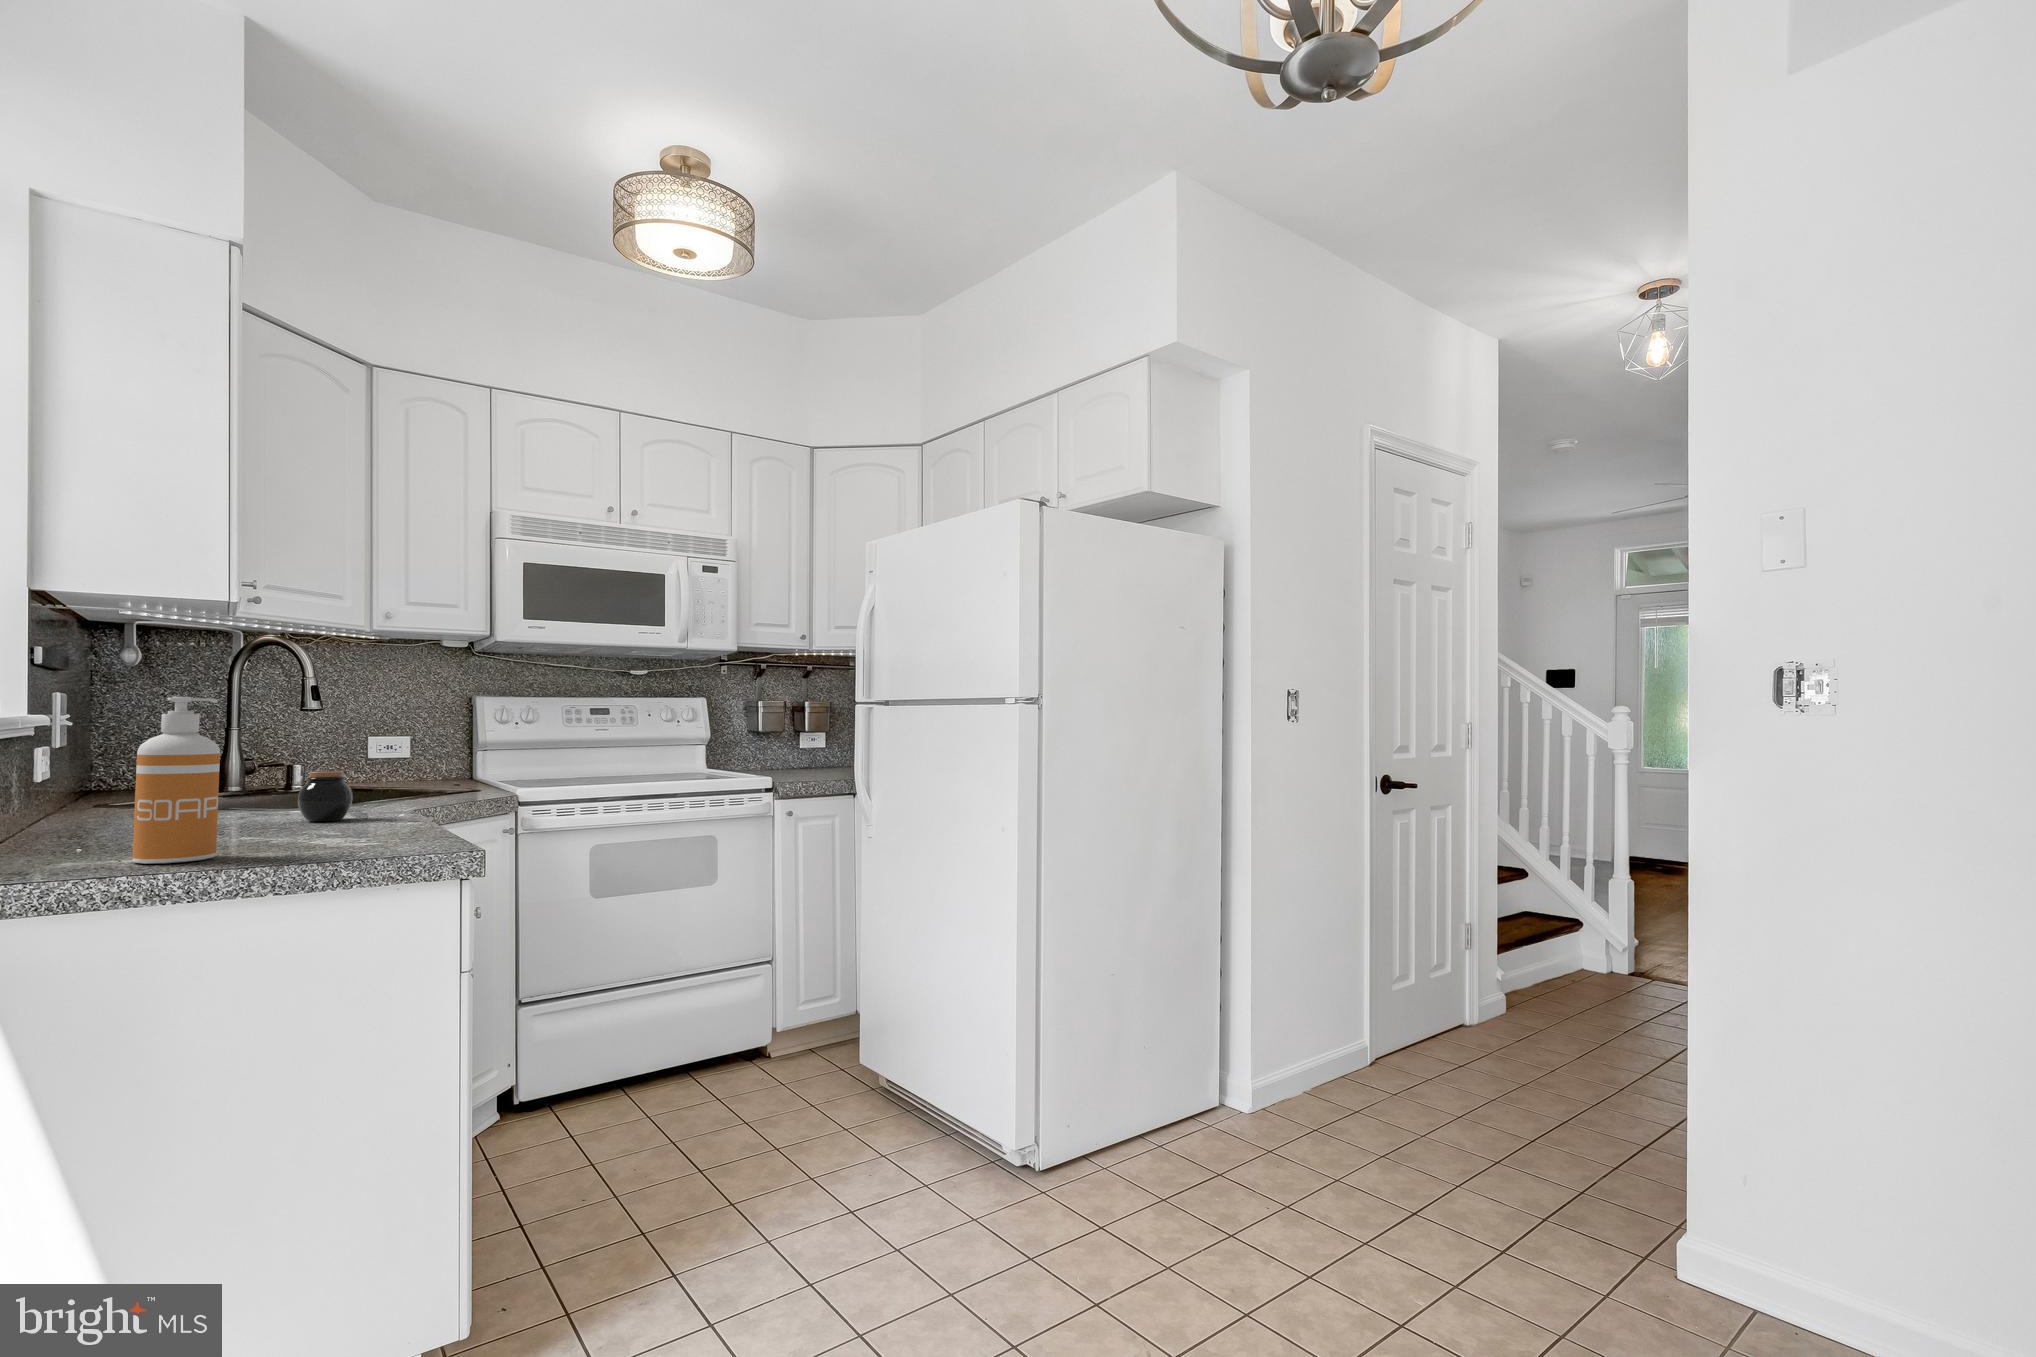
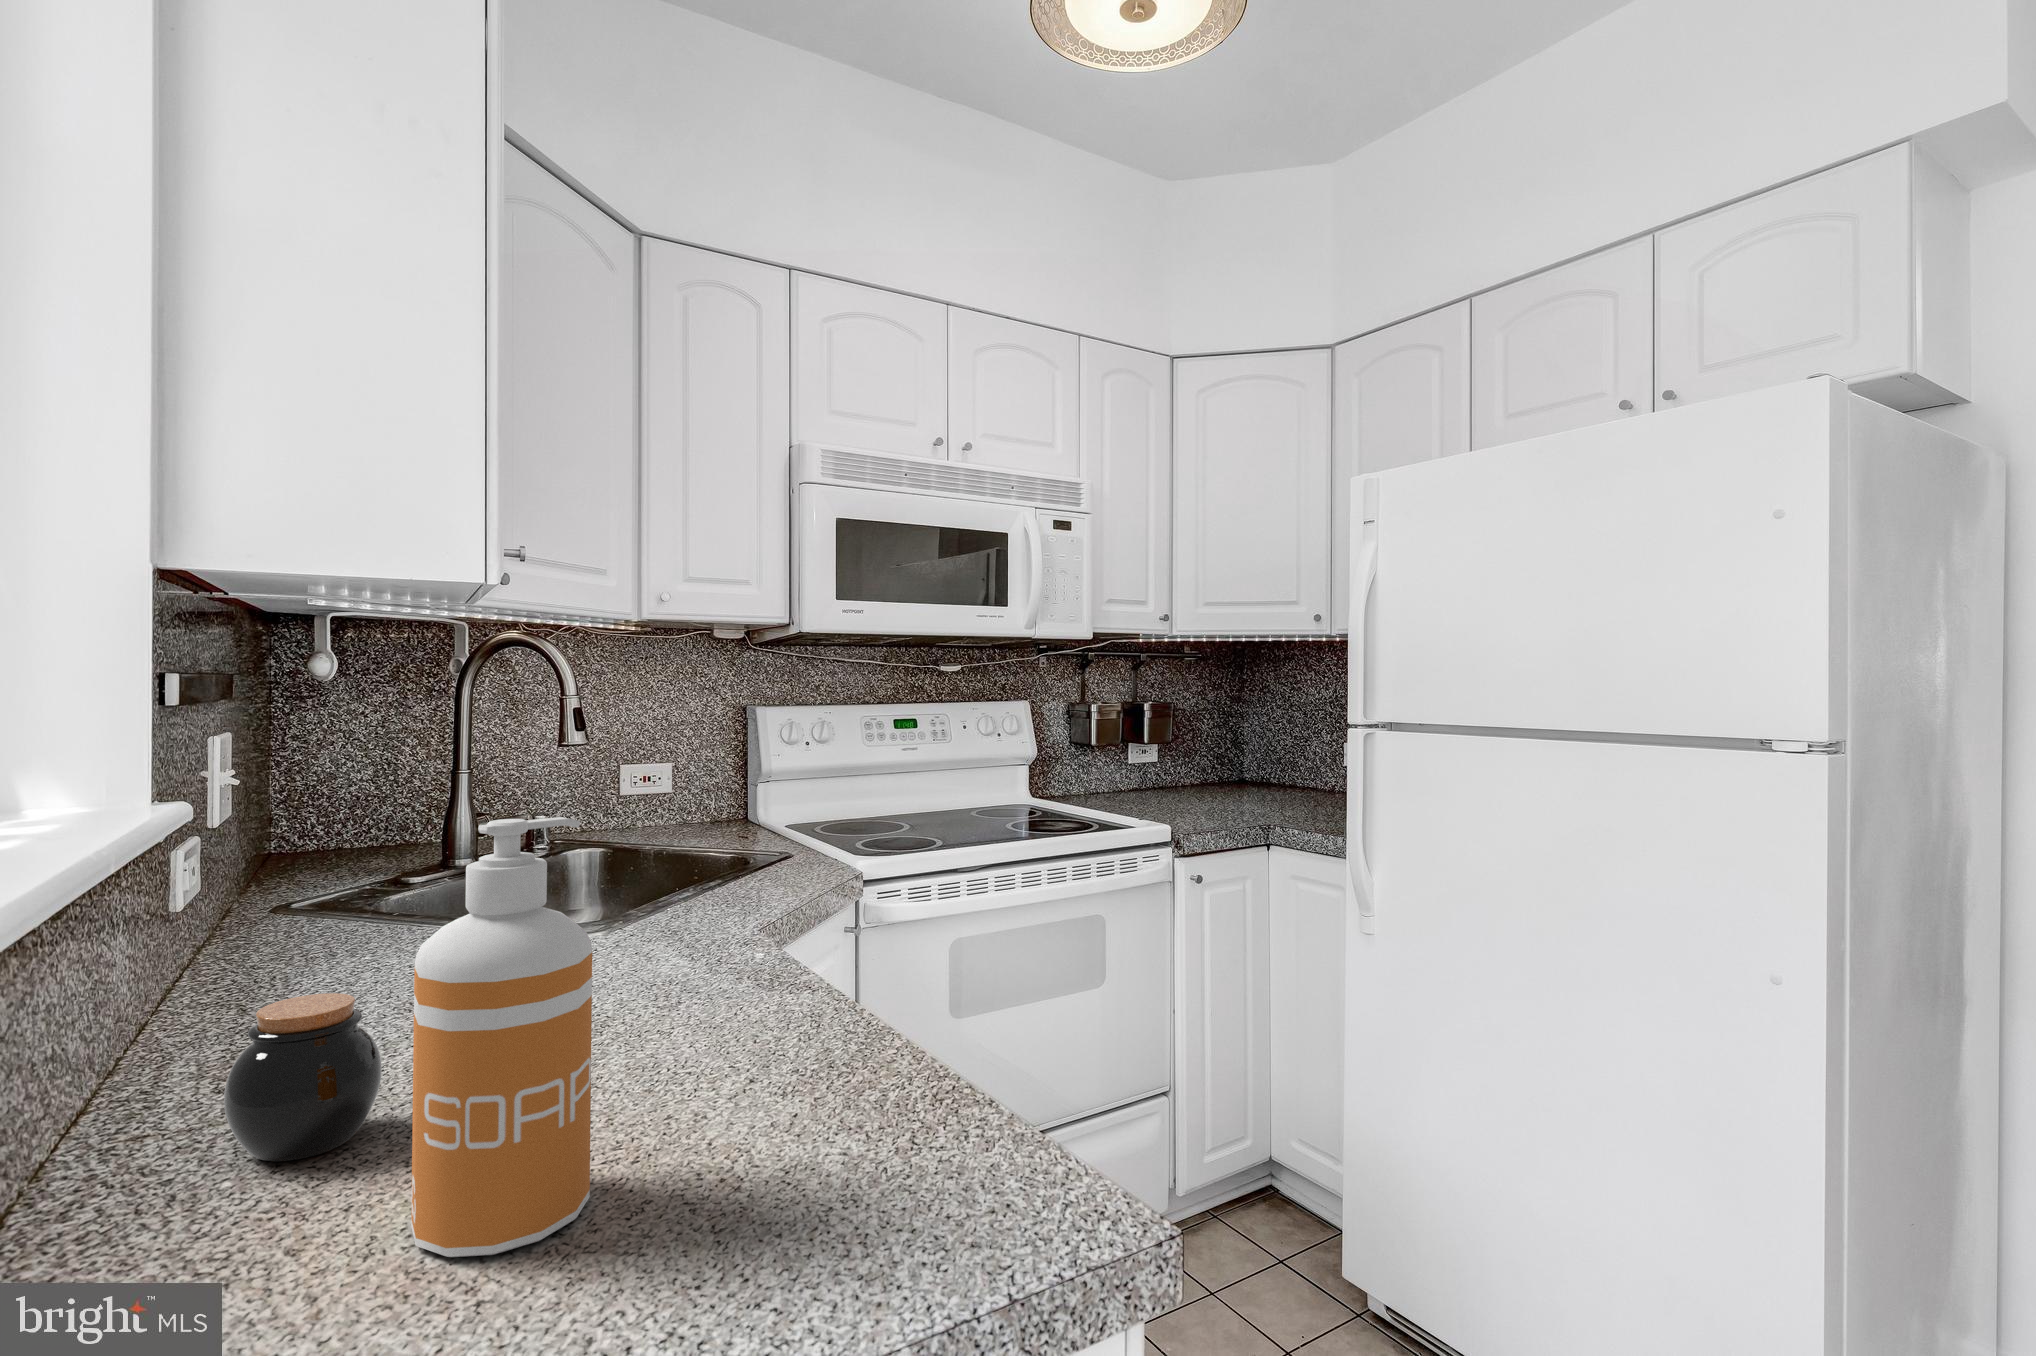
jar: present [298,771,353,821] -> present [224,993,382,1161]

